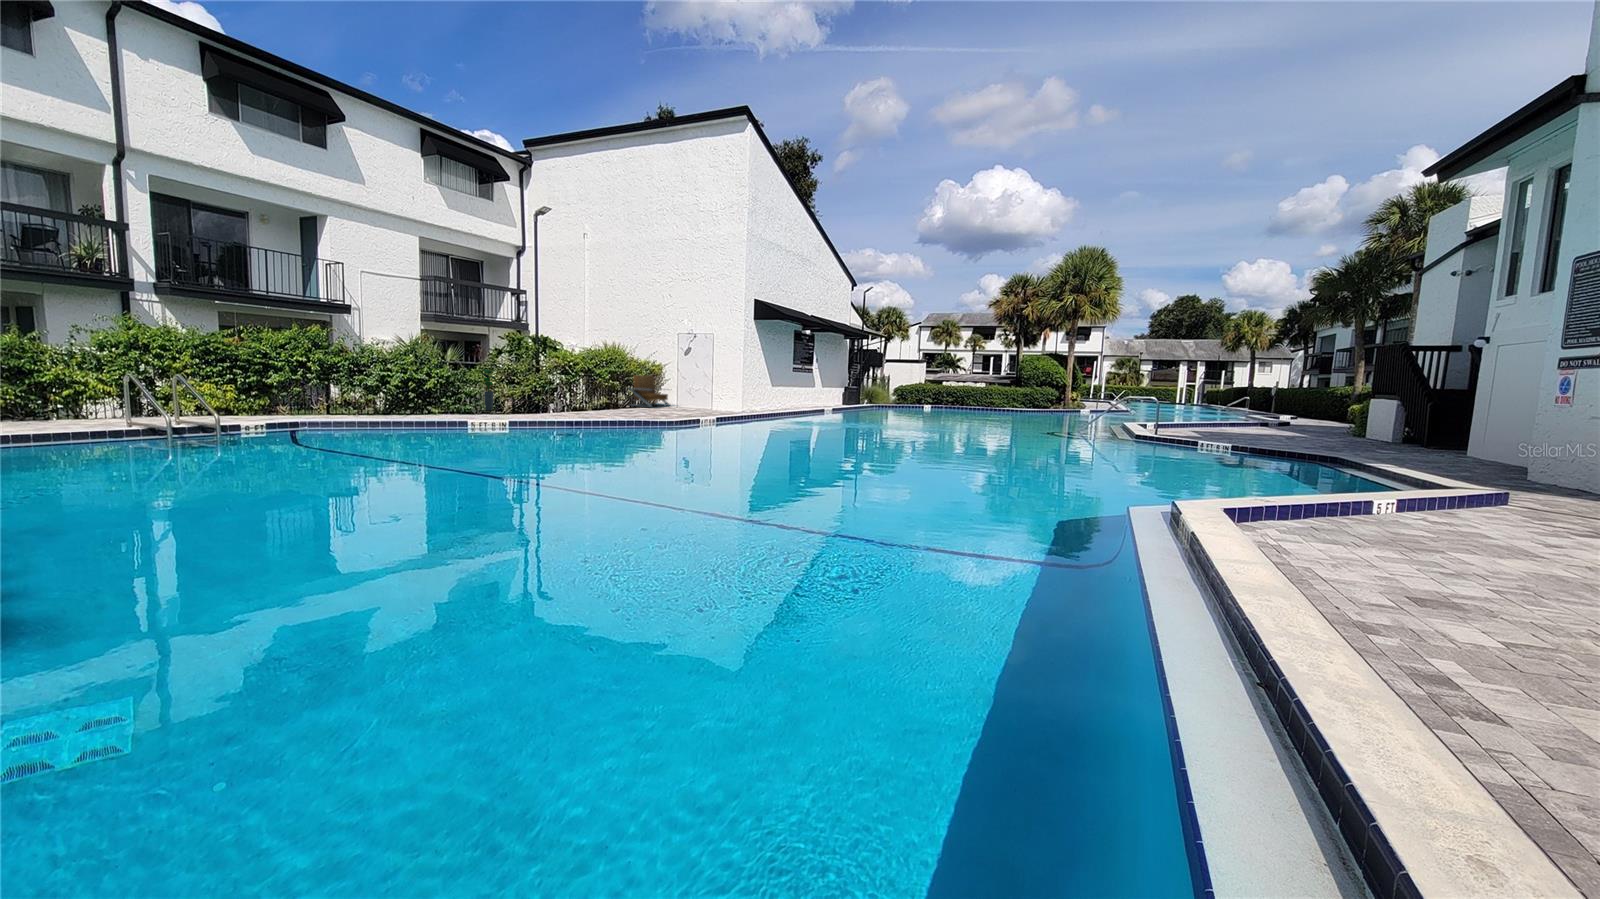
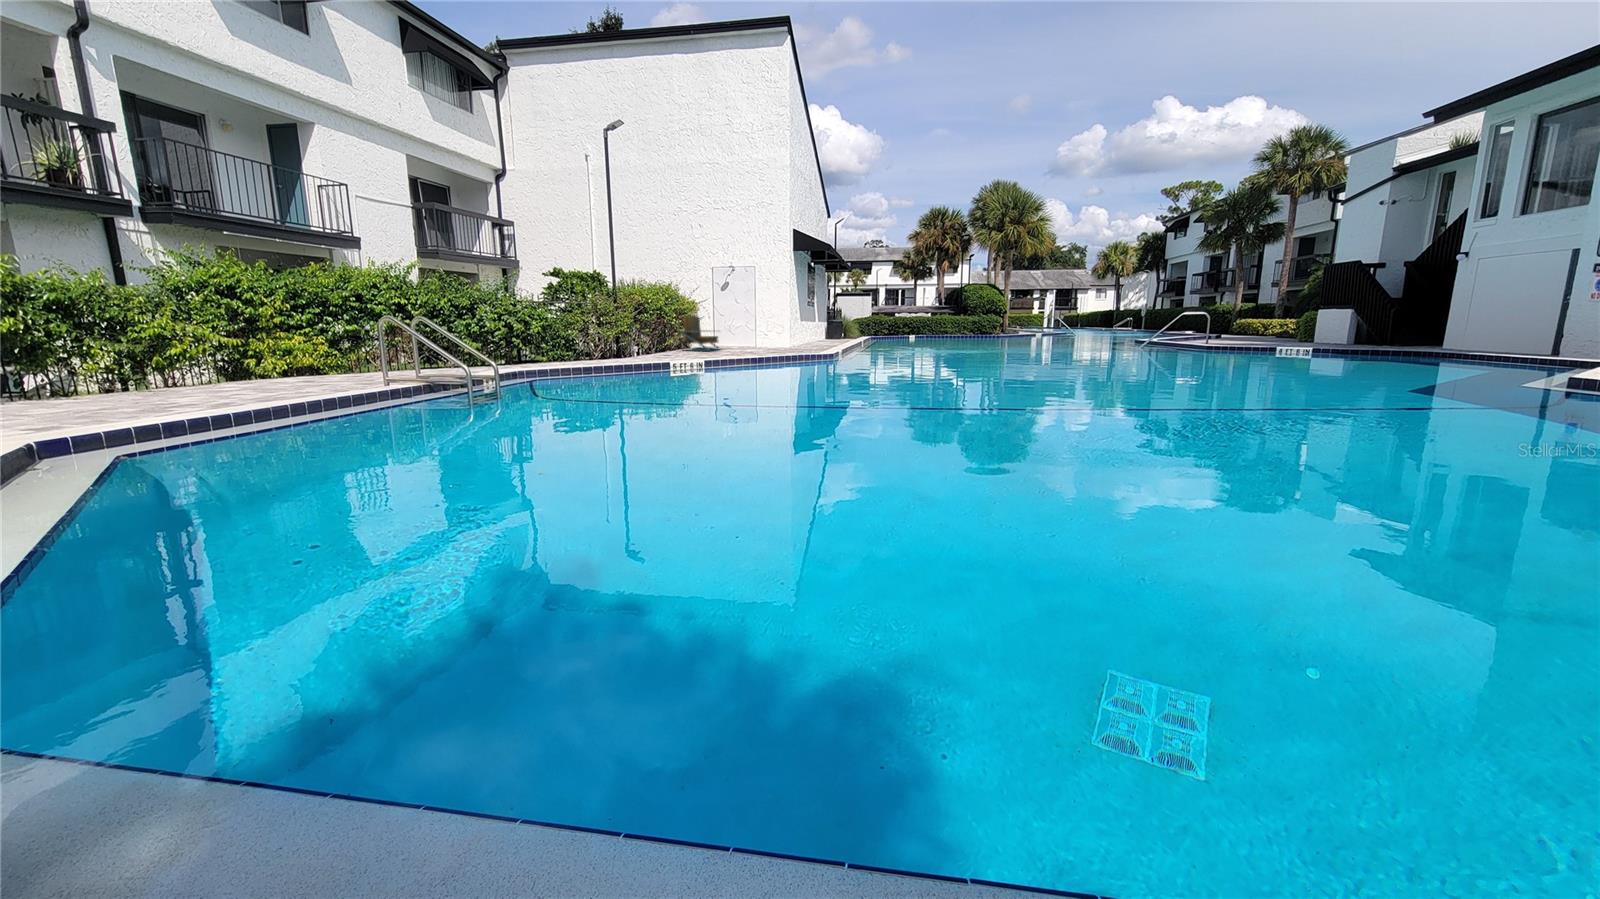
potted plant: present [481,369,496,410] -> none [548,313,568,361]

